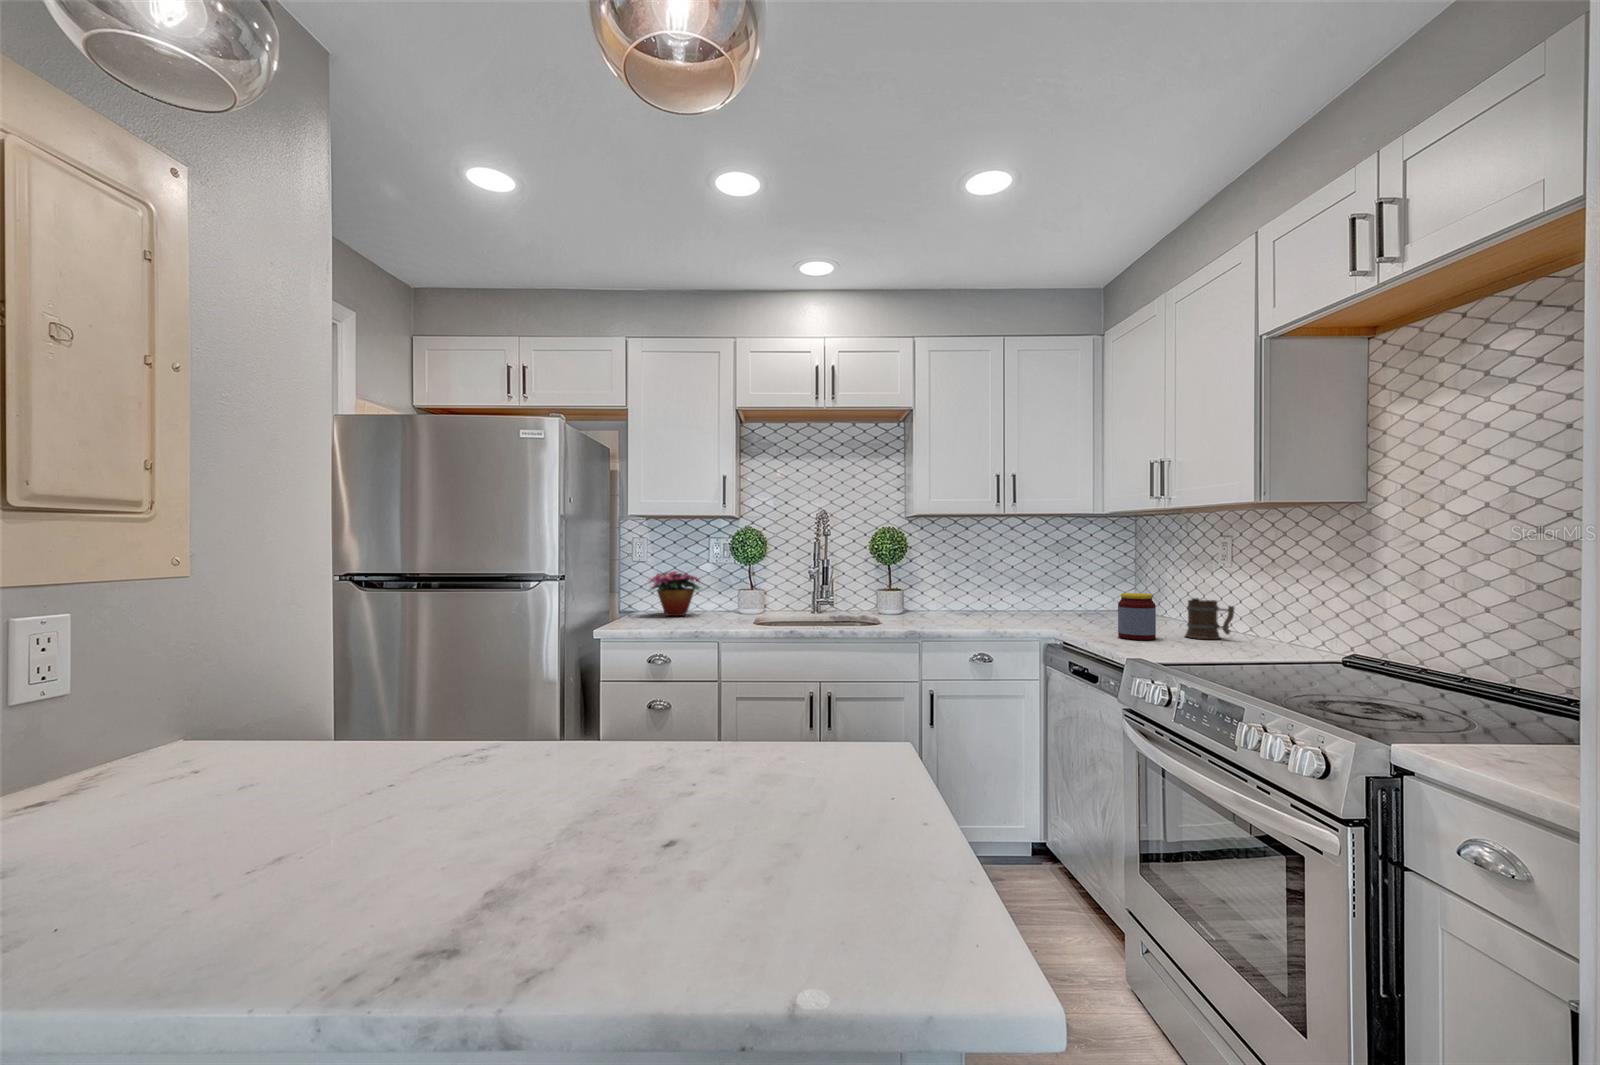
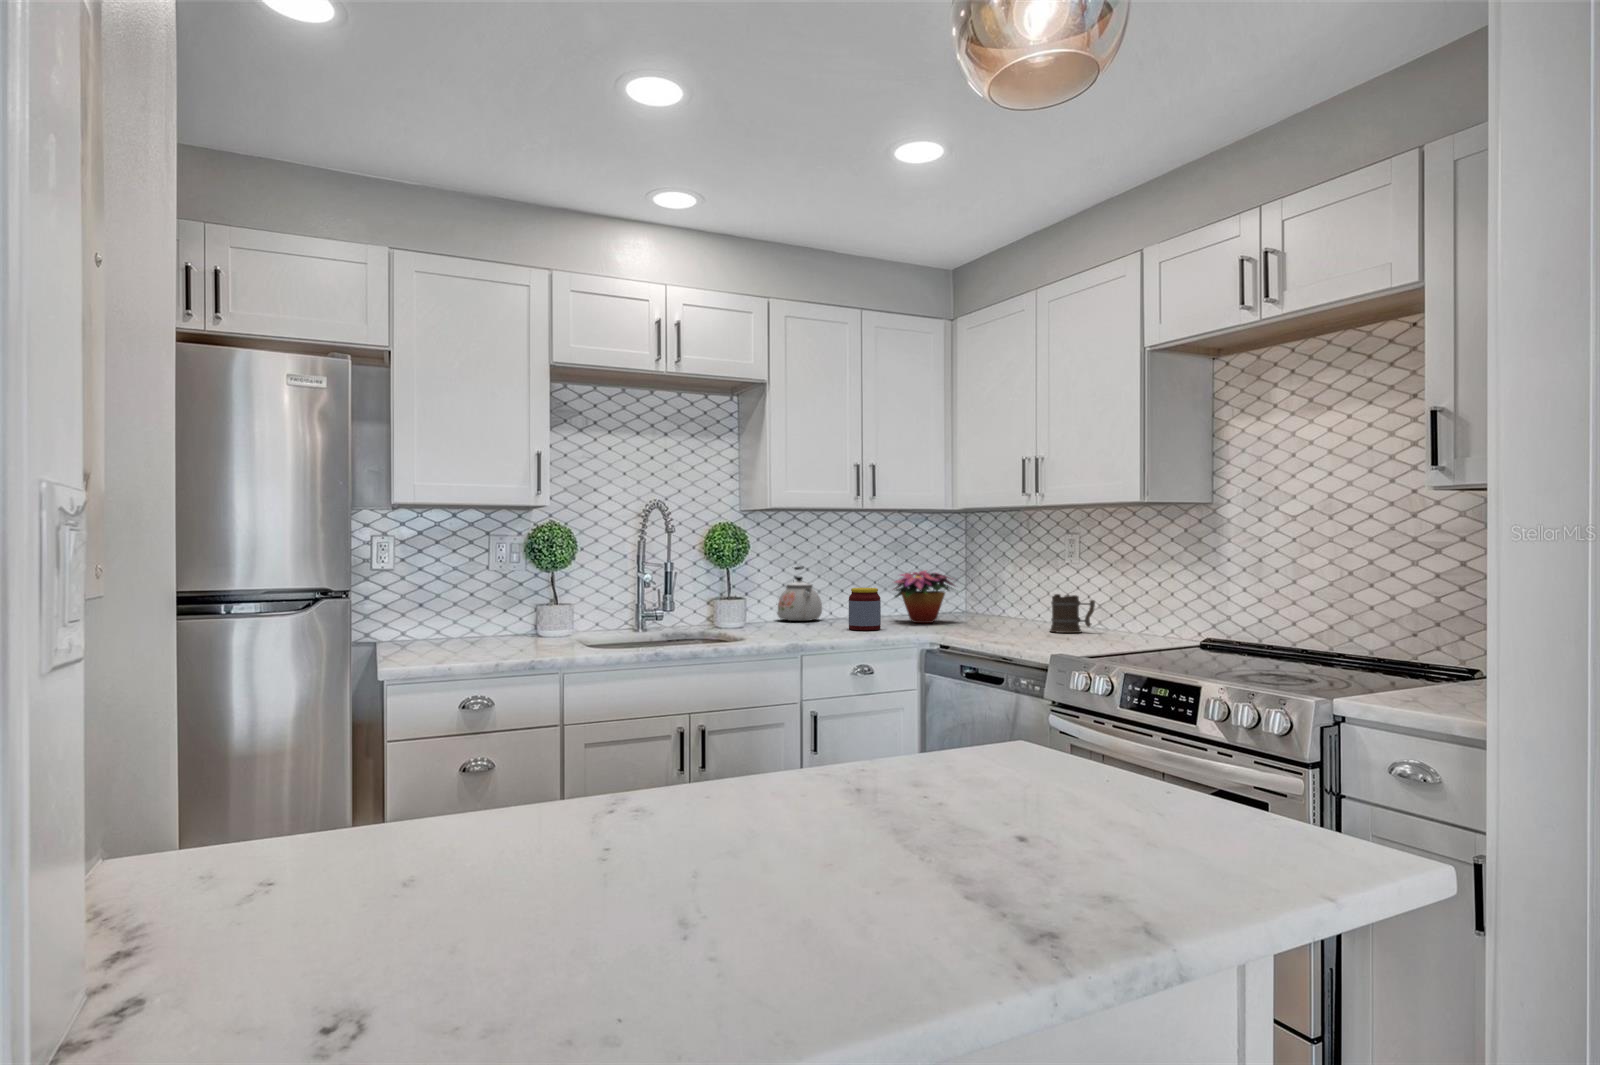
kettle: none [938,565,979,613] -> present [776,567,822,621]
flower arrangement: present [649,571,700,616] -> present [894,571,955,623]
jar: present [1118,593,1156,640] -> present [849,588,881,630]

